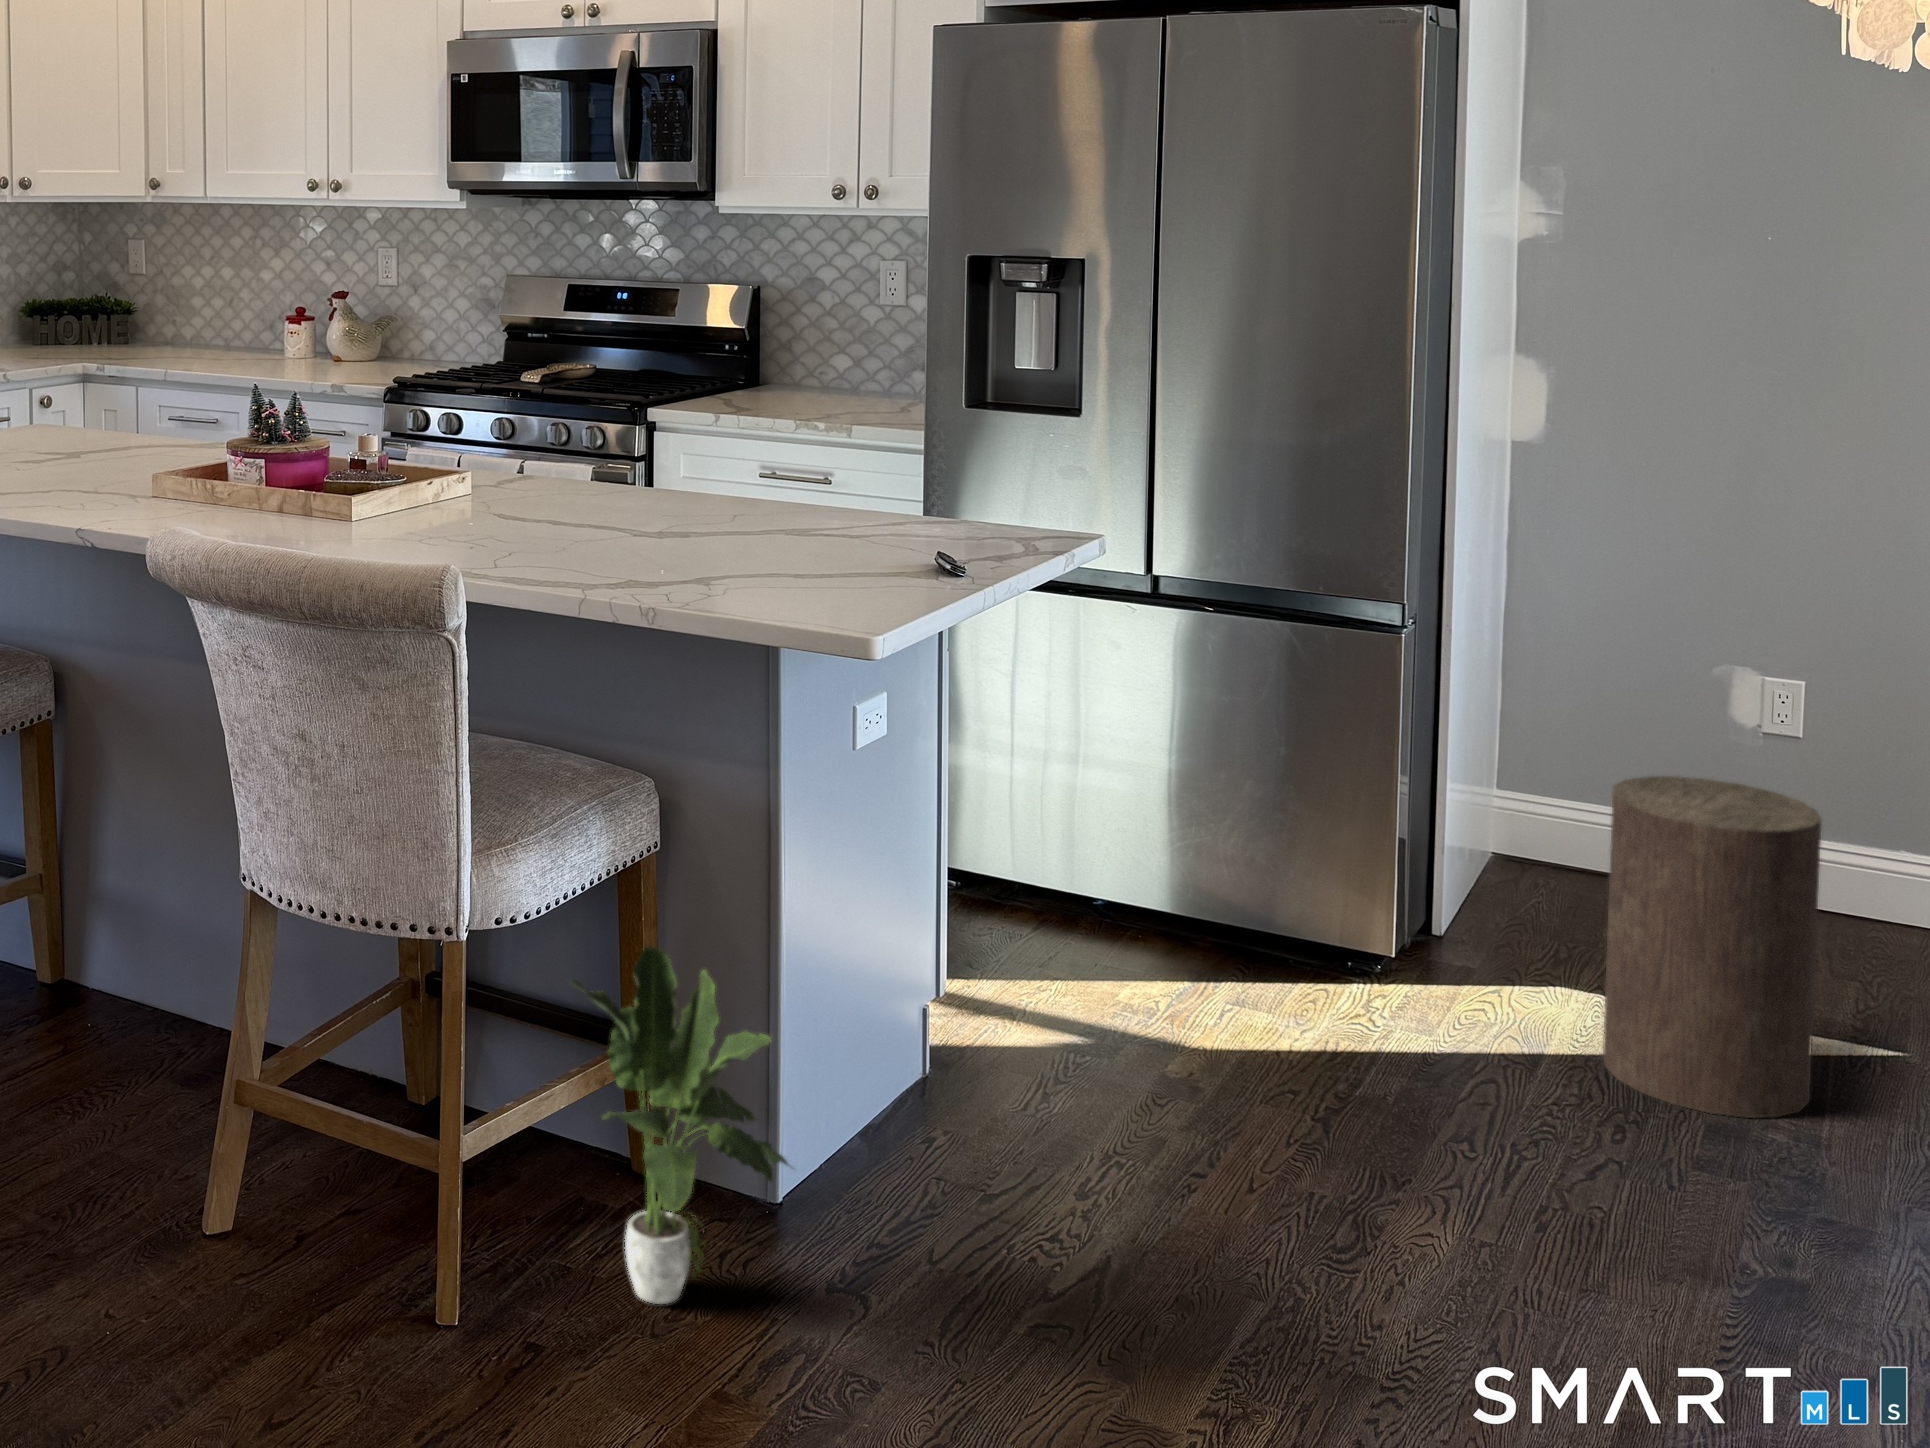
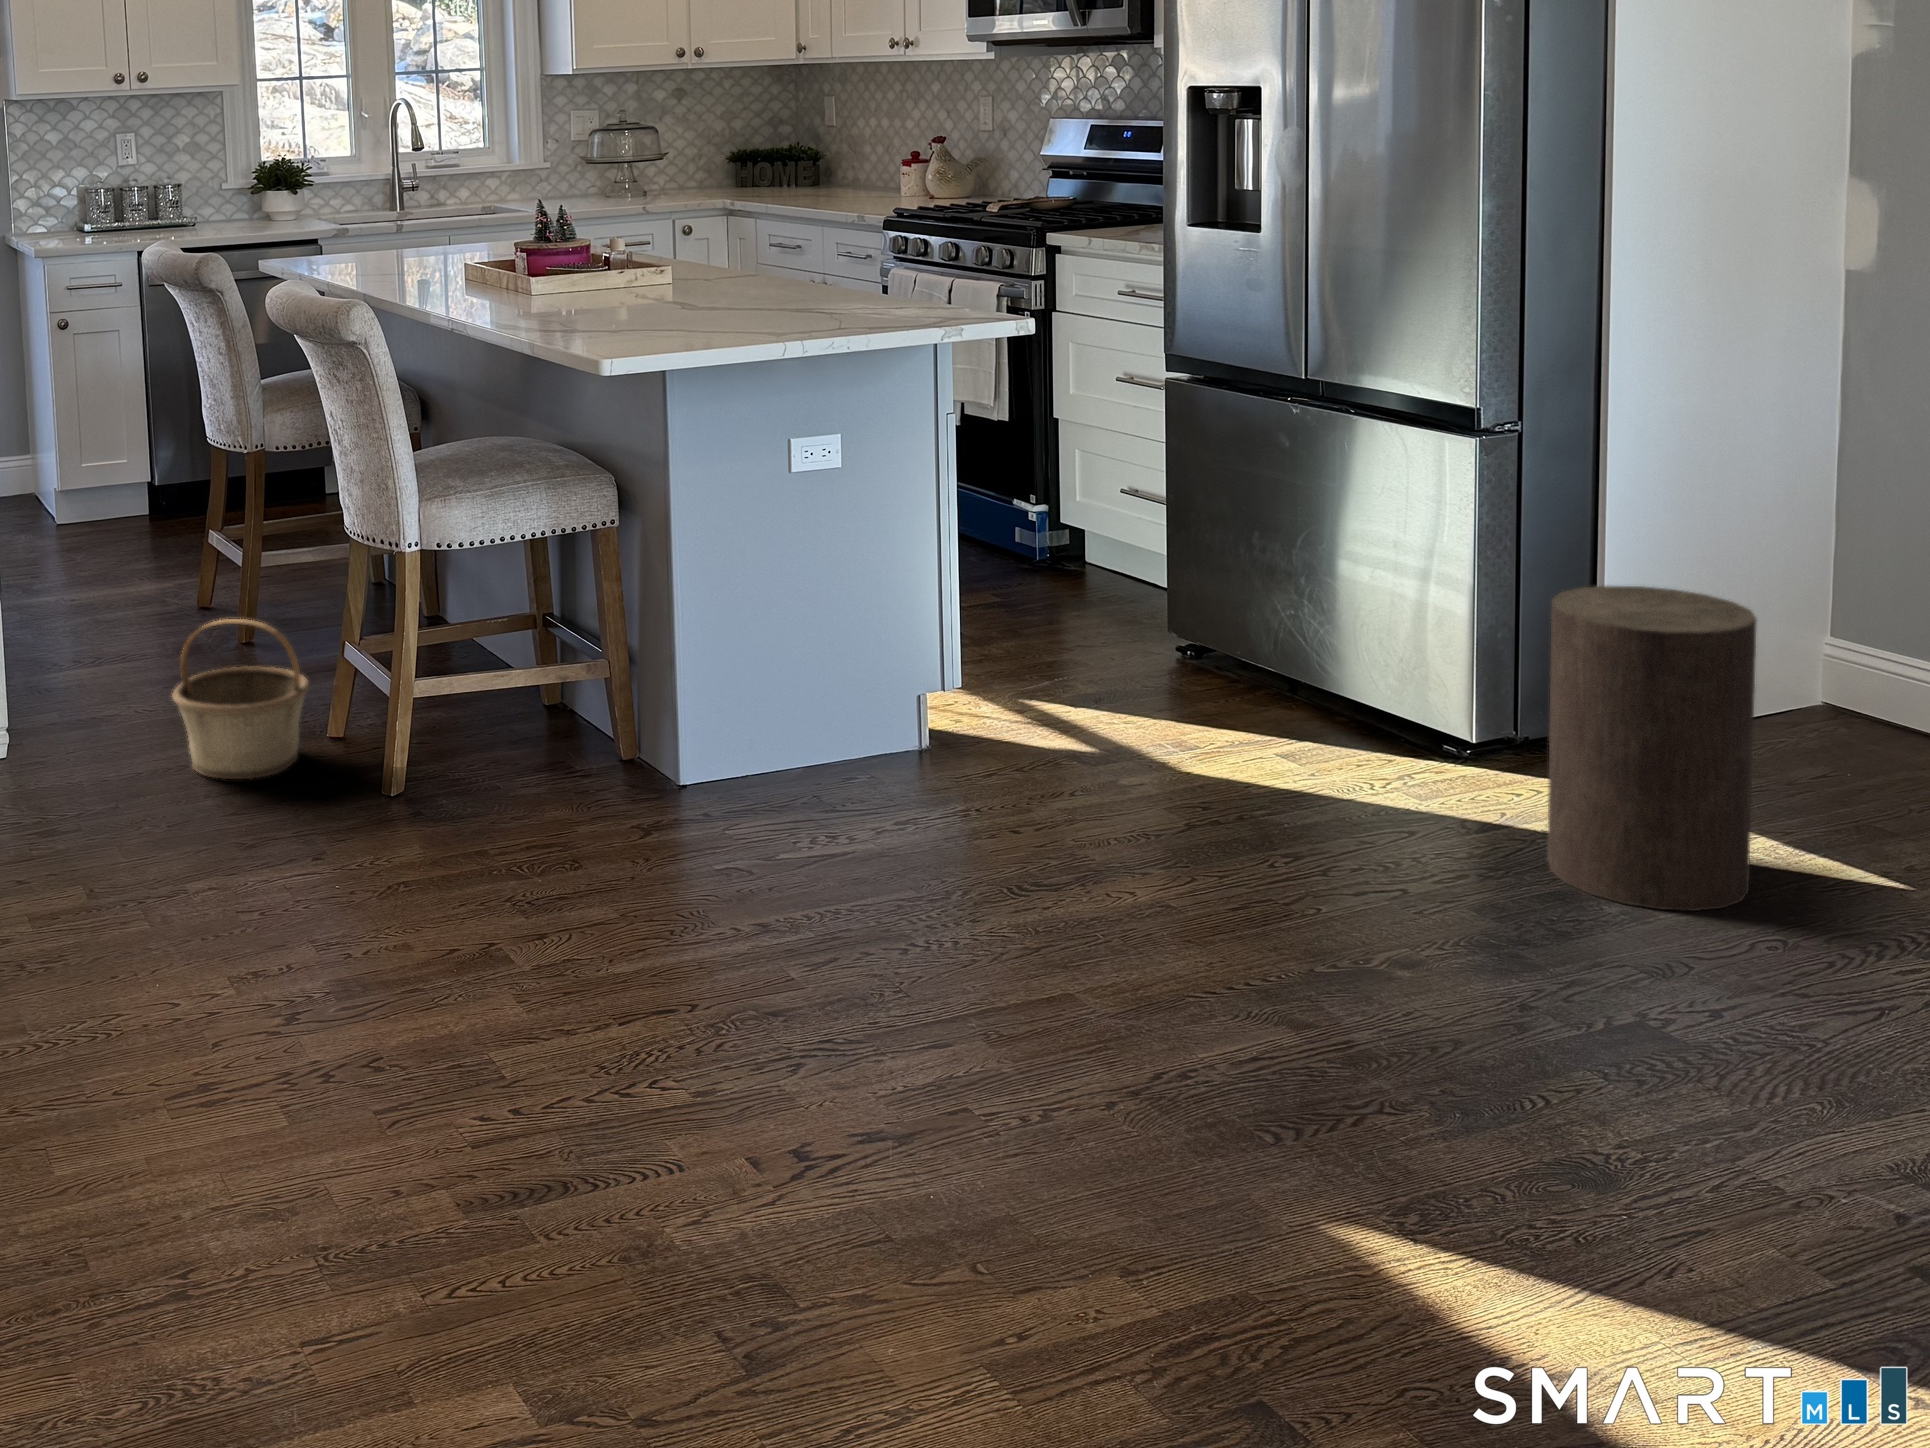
potted plant: present [570,946,788,1304] -> none [451,573,623,815]
basket: none [25,1085,246,1367] -> present [172,619,309,779]

